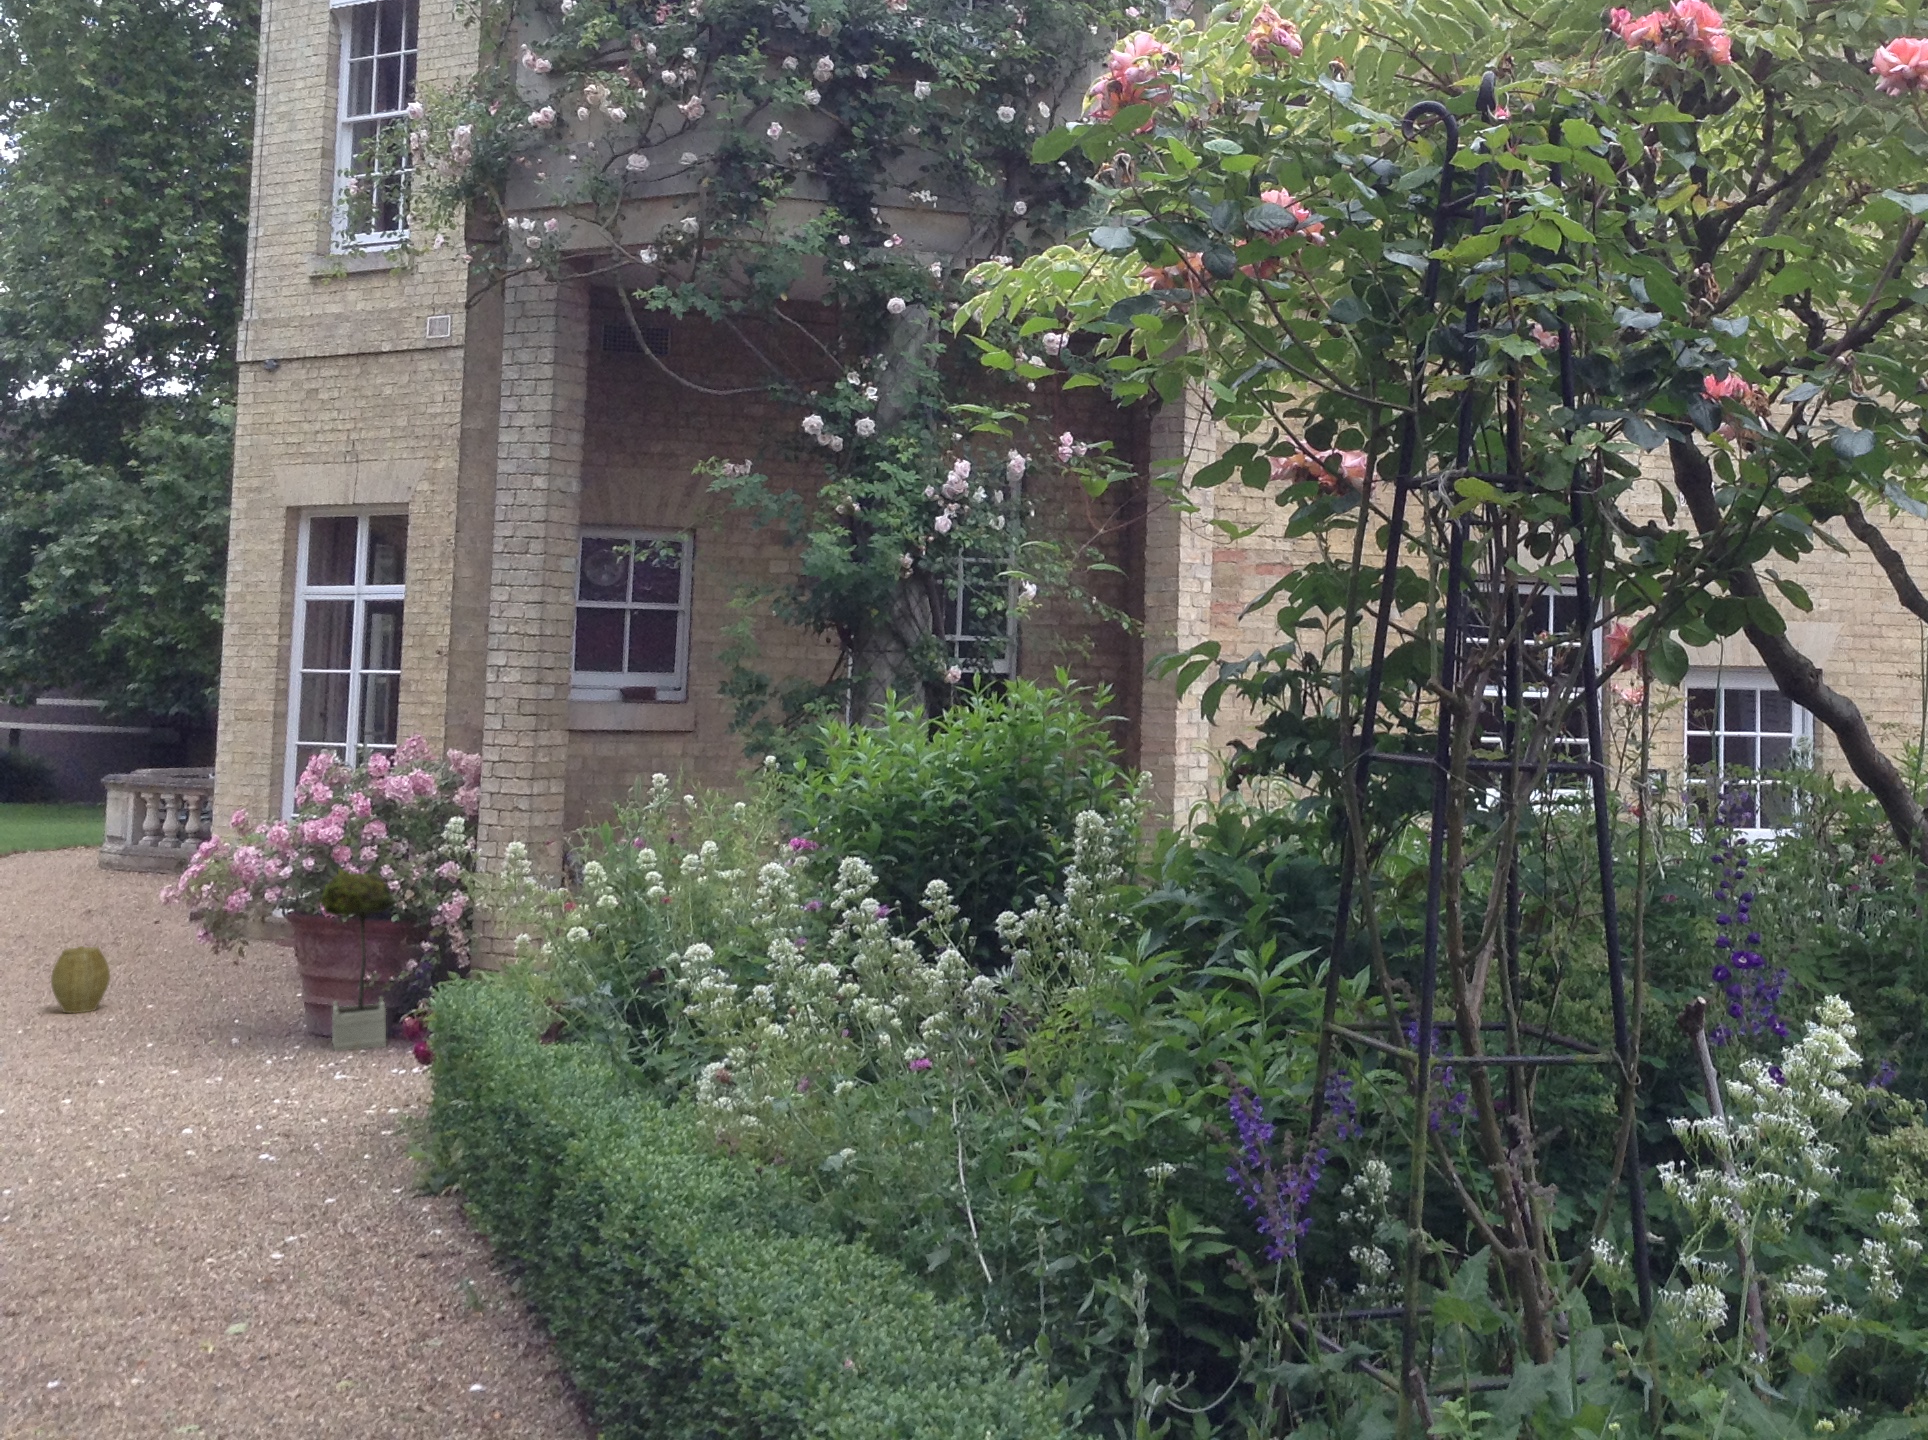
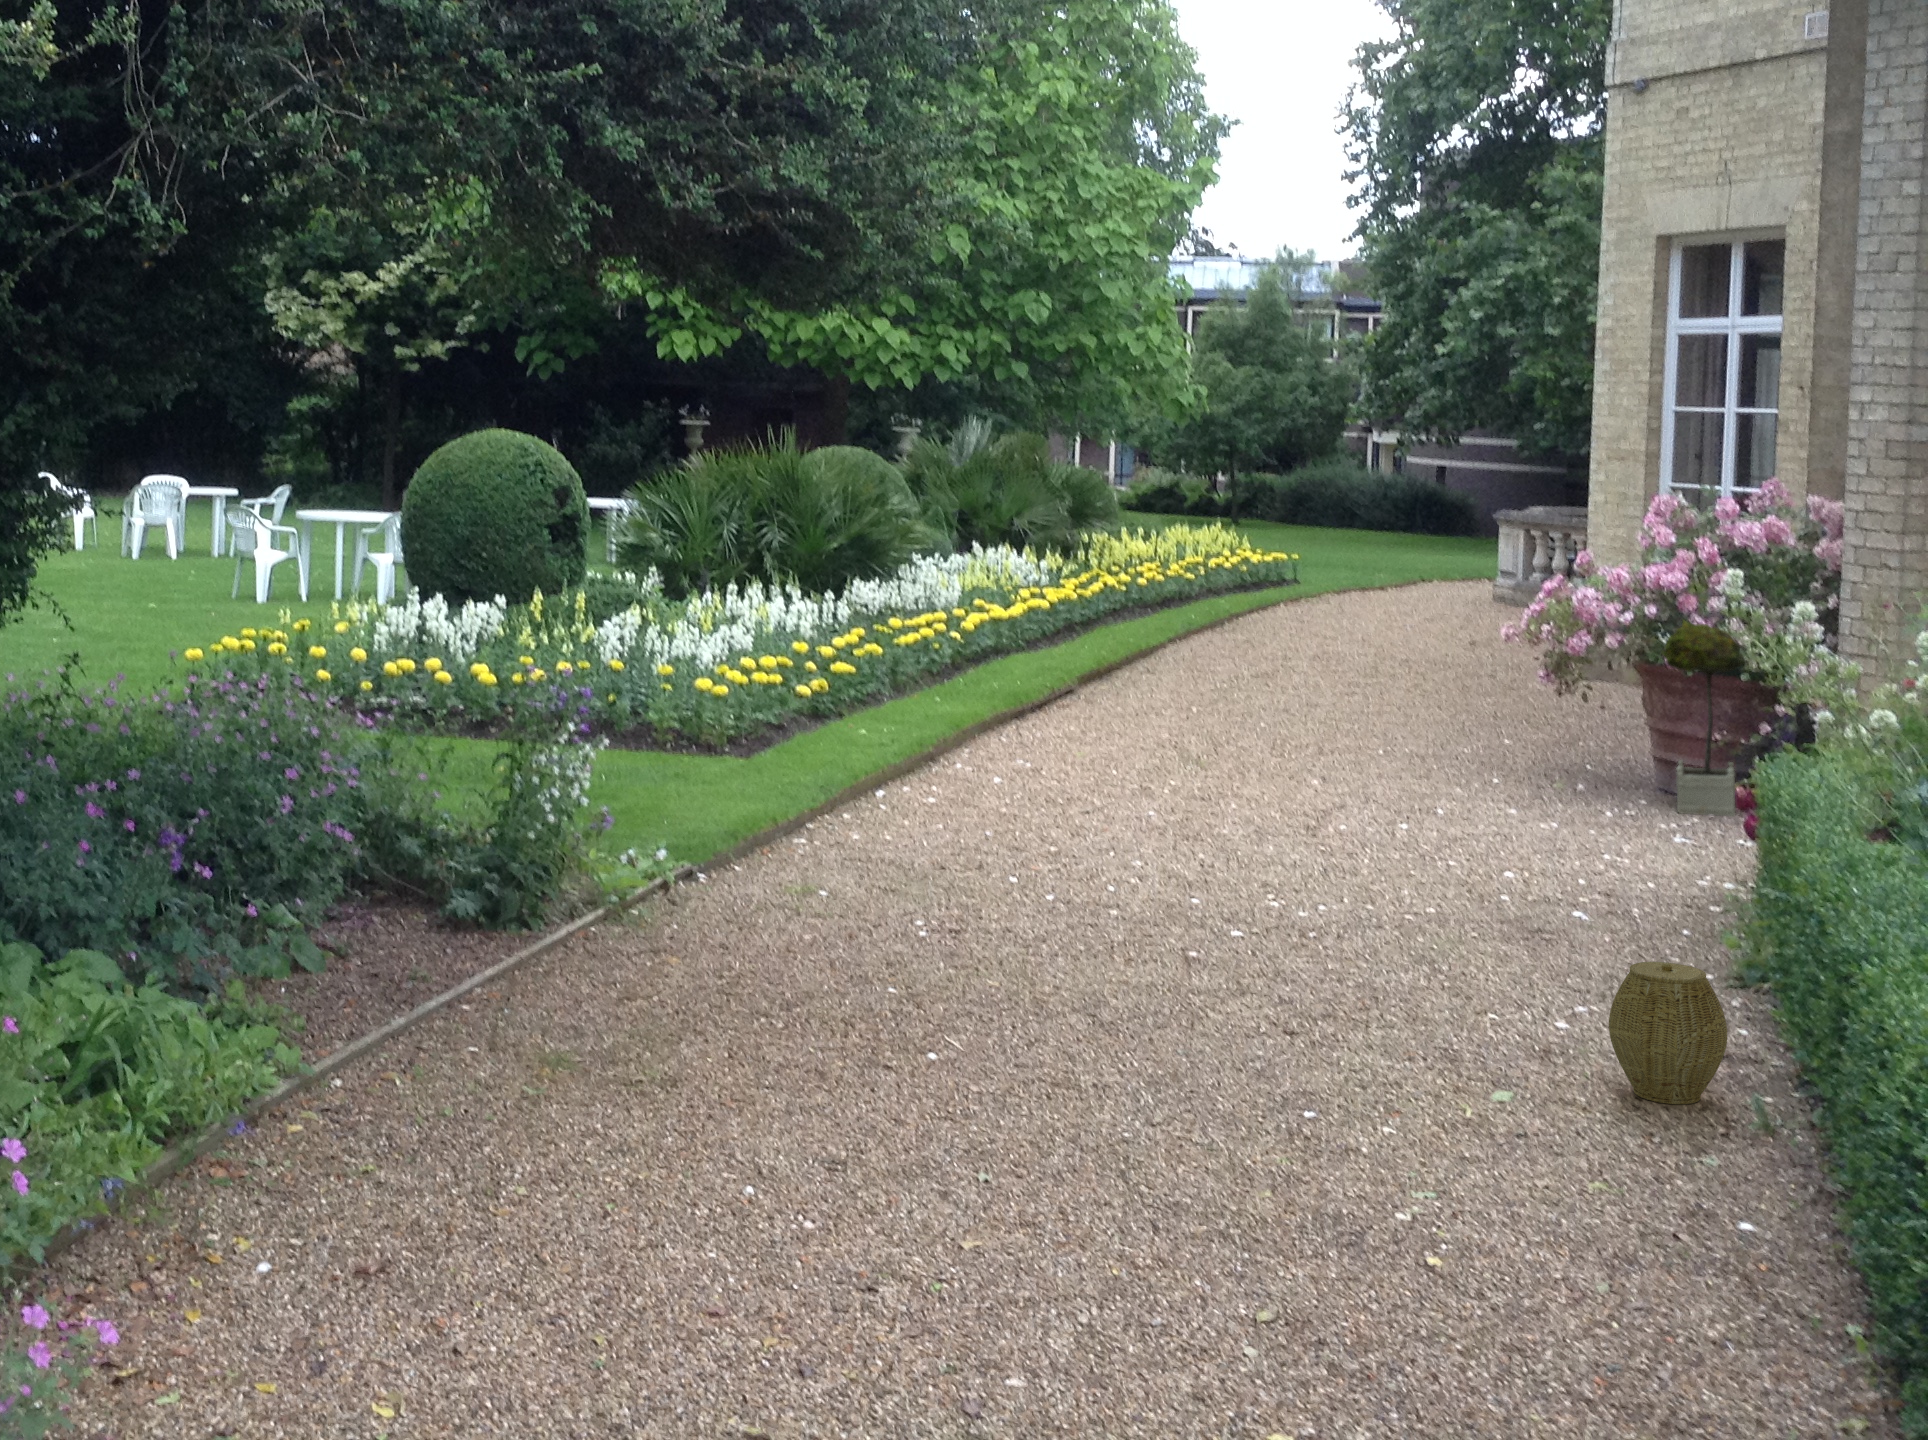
woven basket: present [51,946,110,1013] -> present [1609,962,1727,1104]

